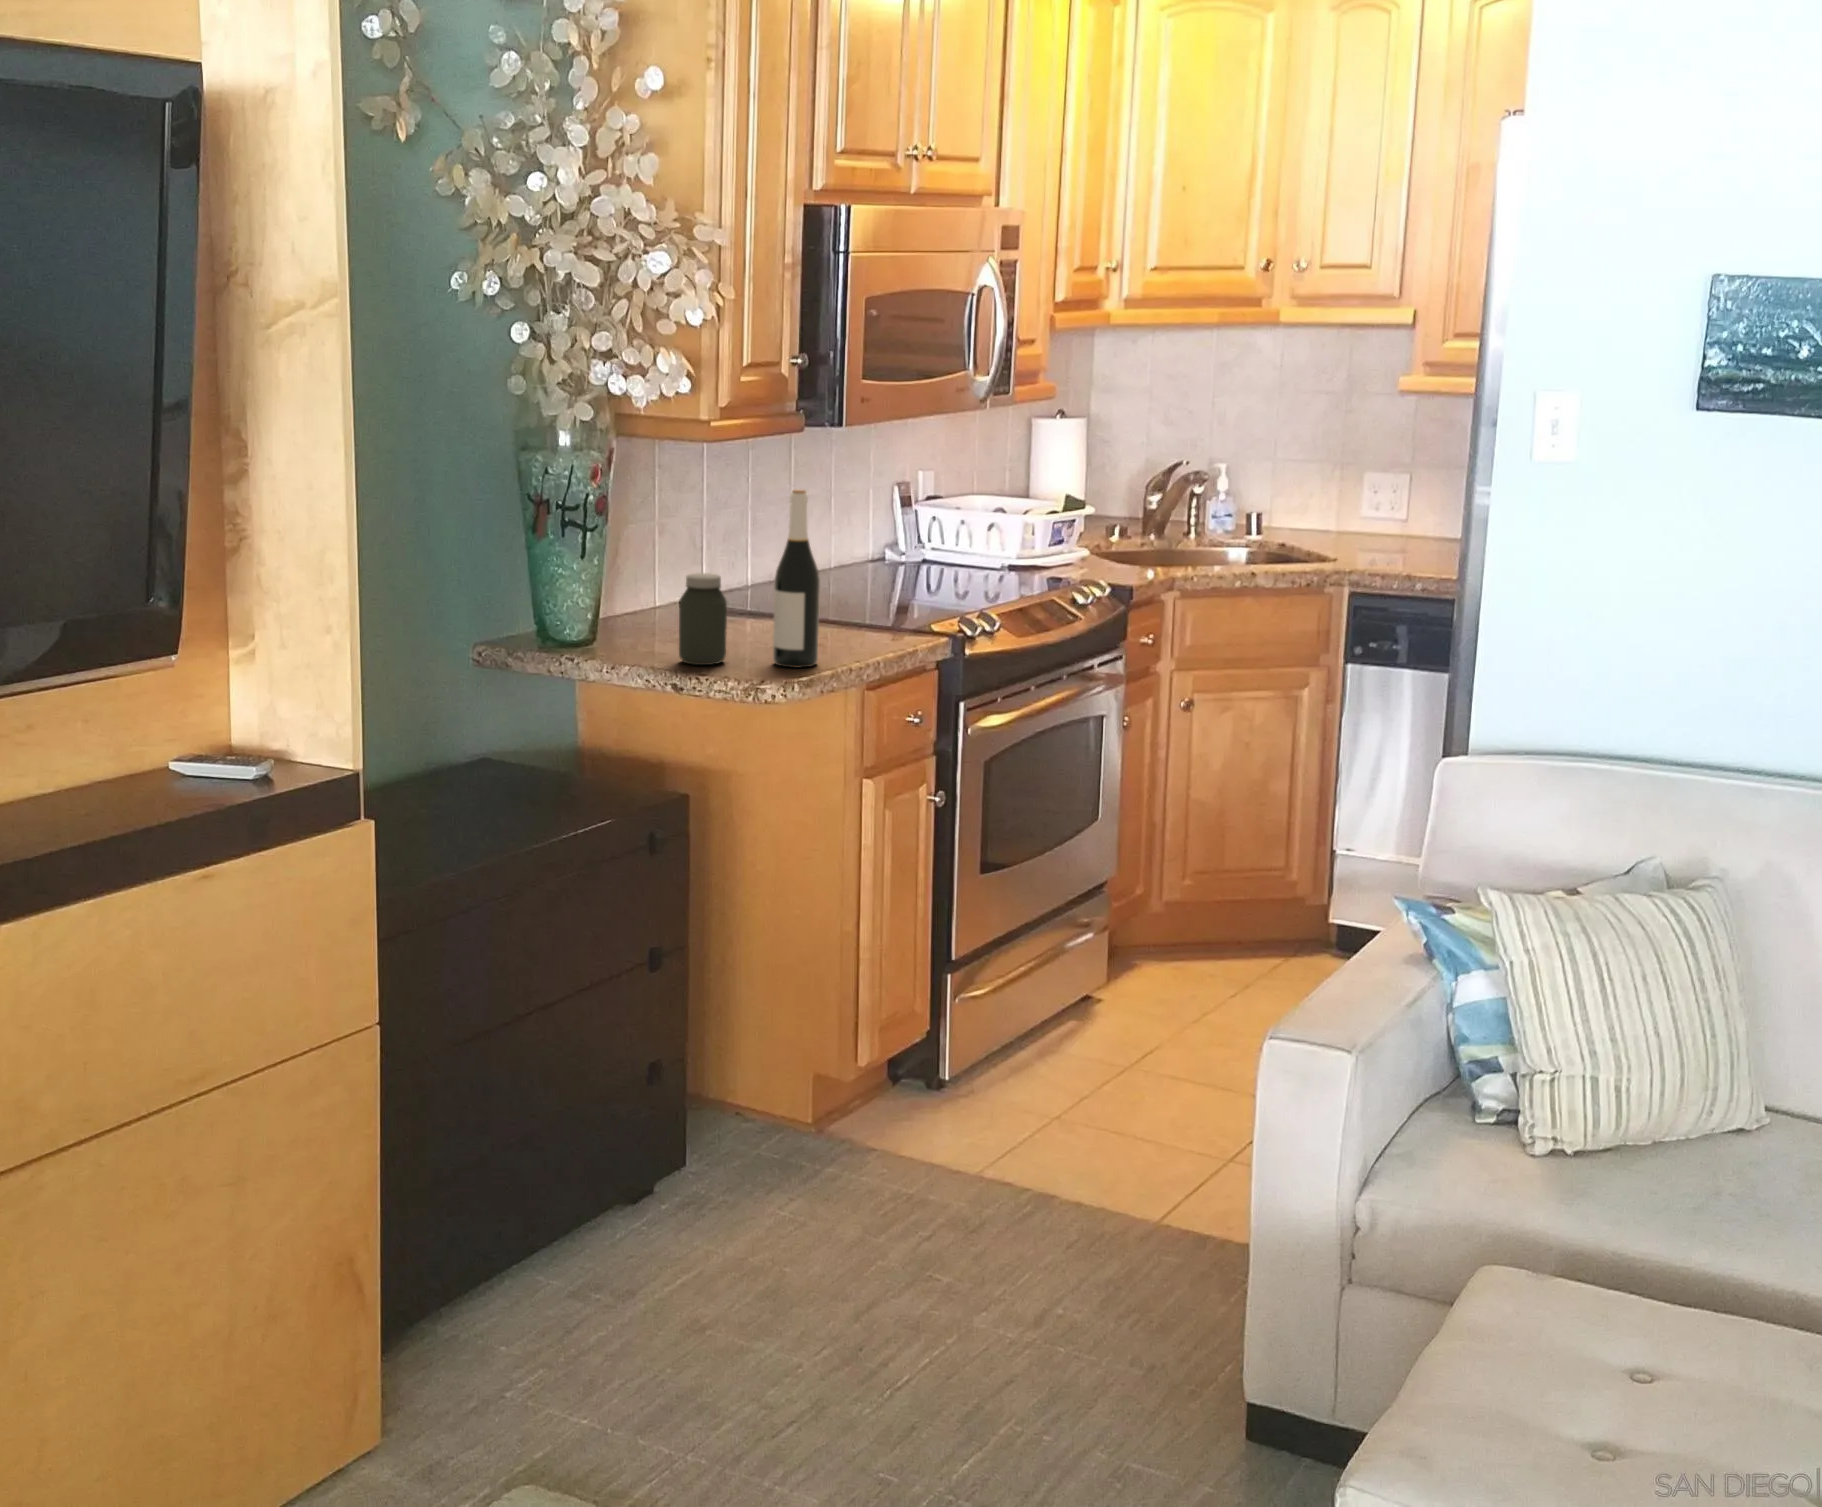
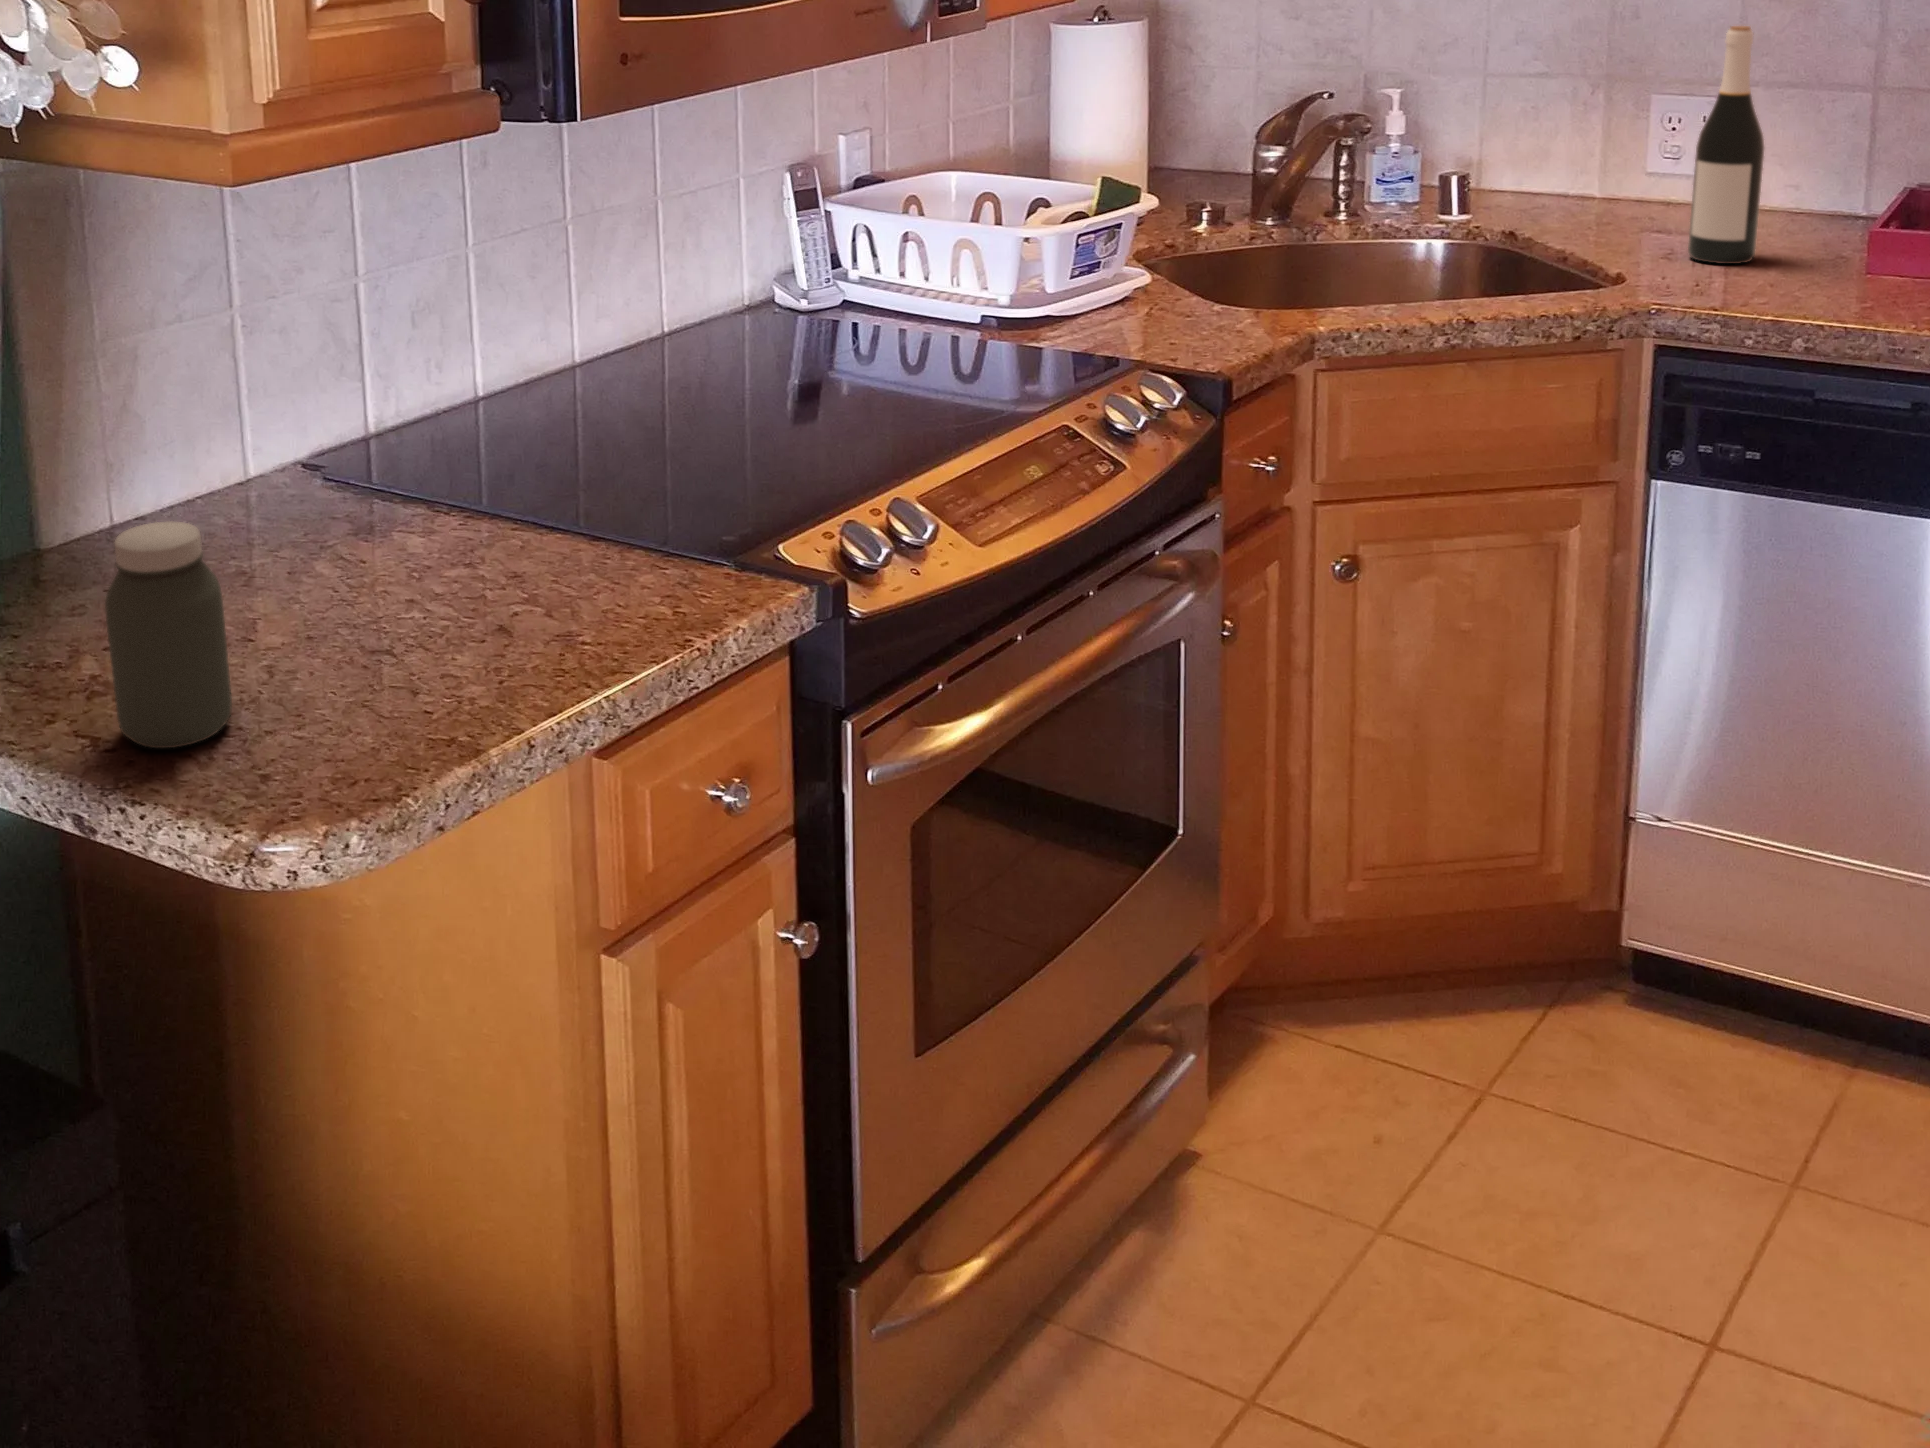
wine bottle: present [773,490,820,668] -> present [1688,26,1764,264]

